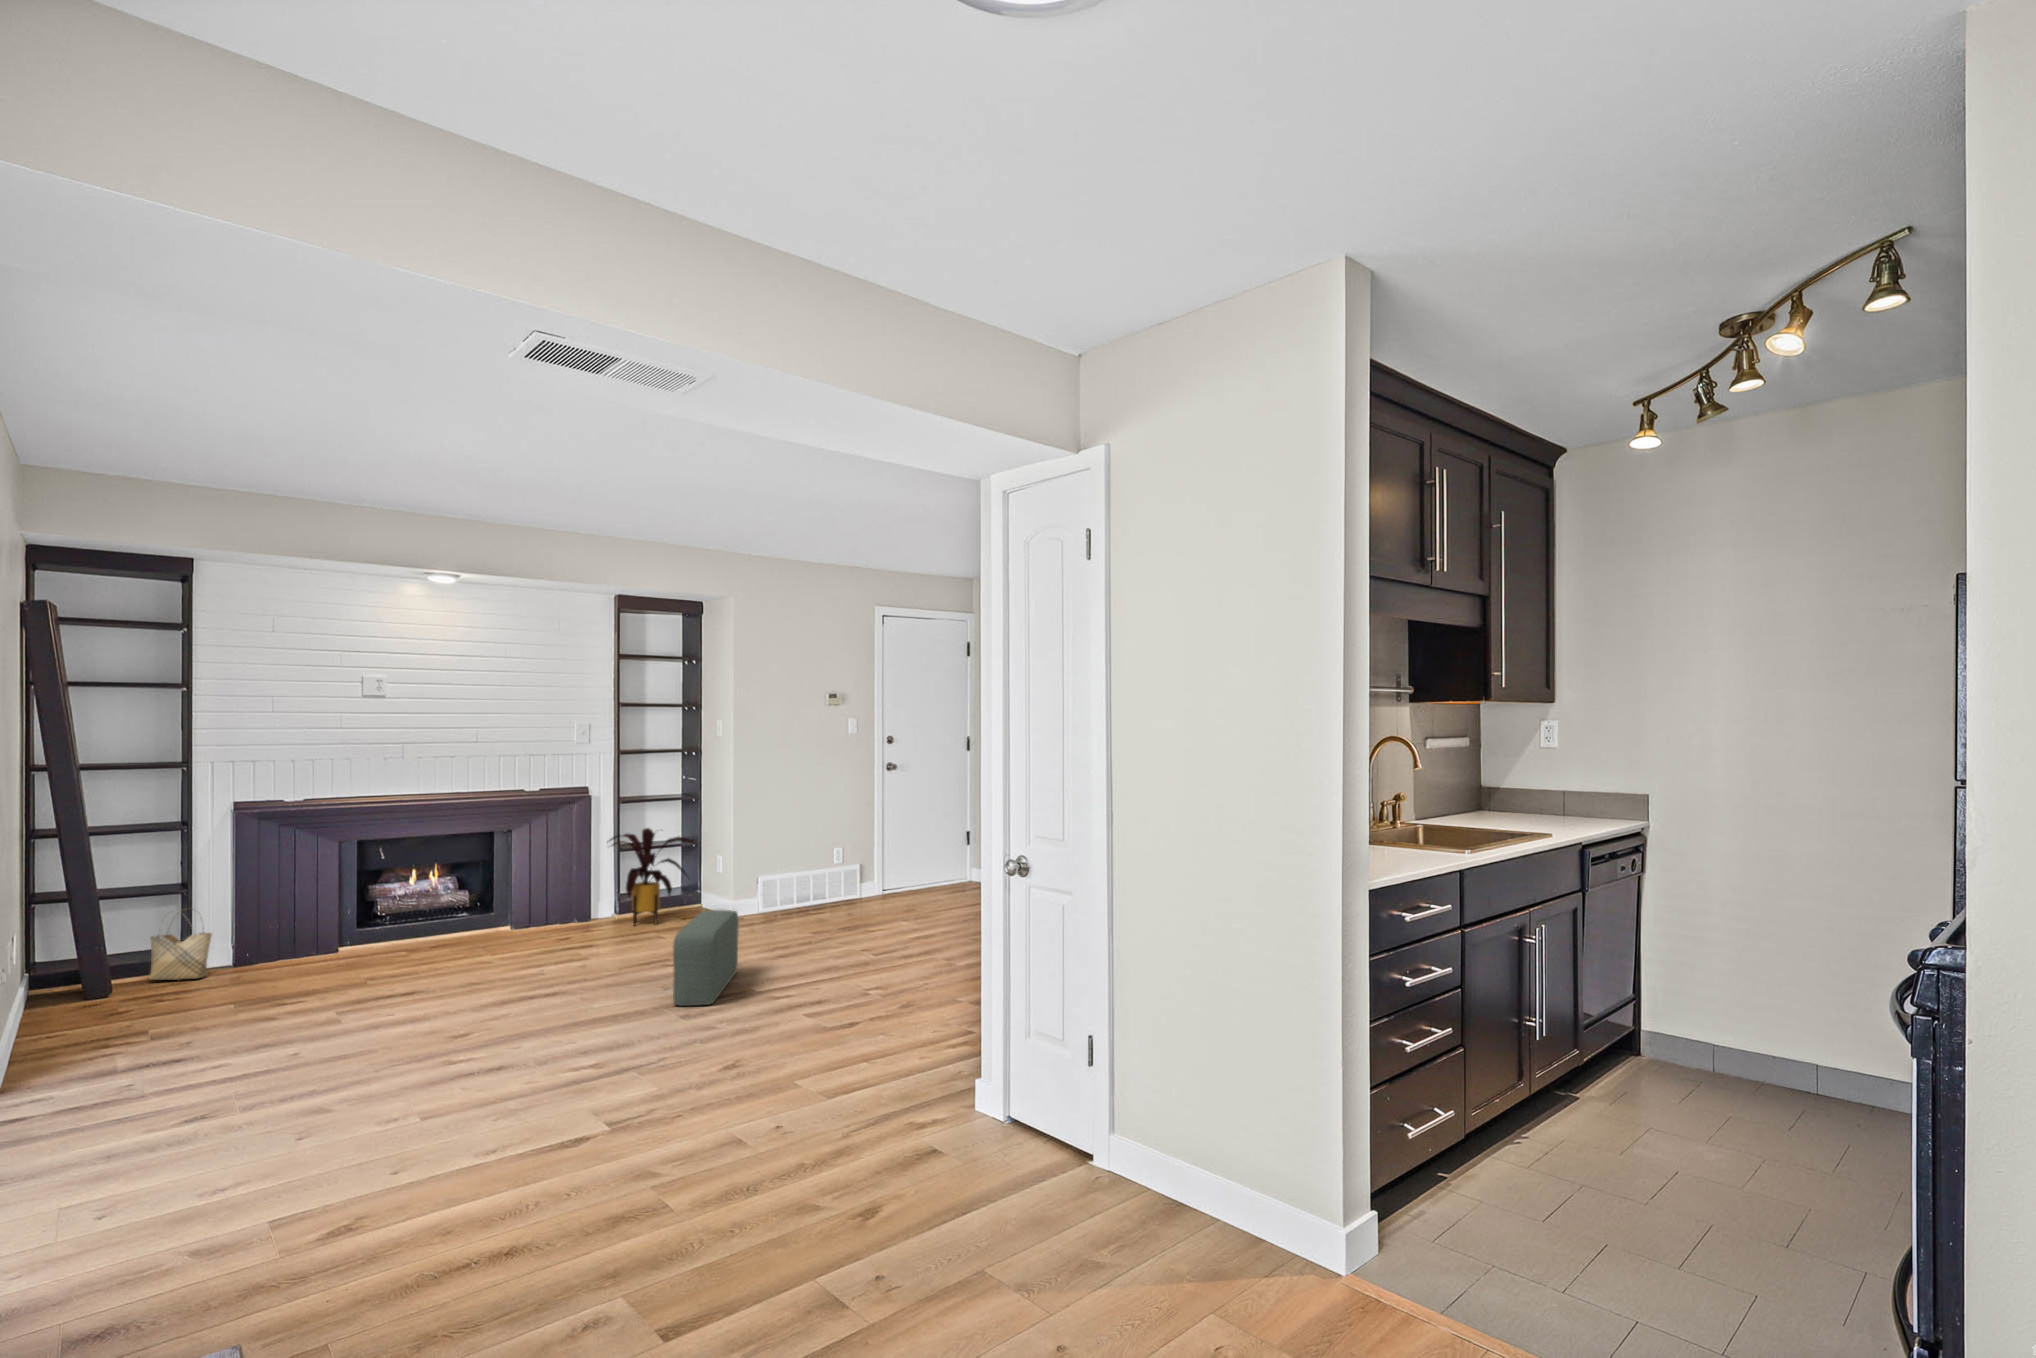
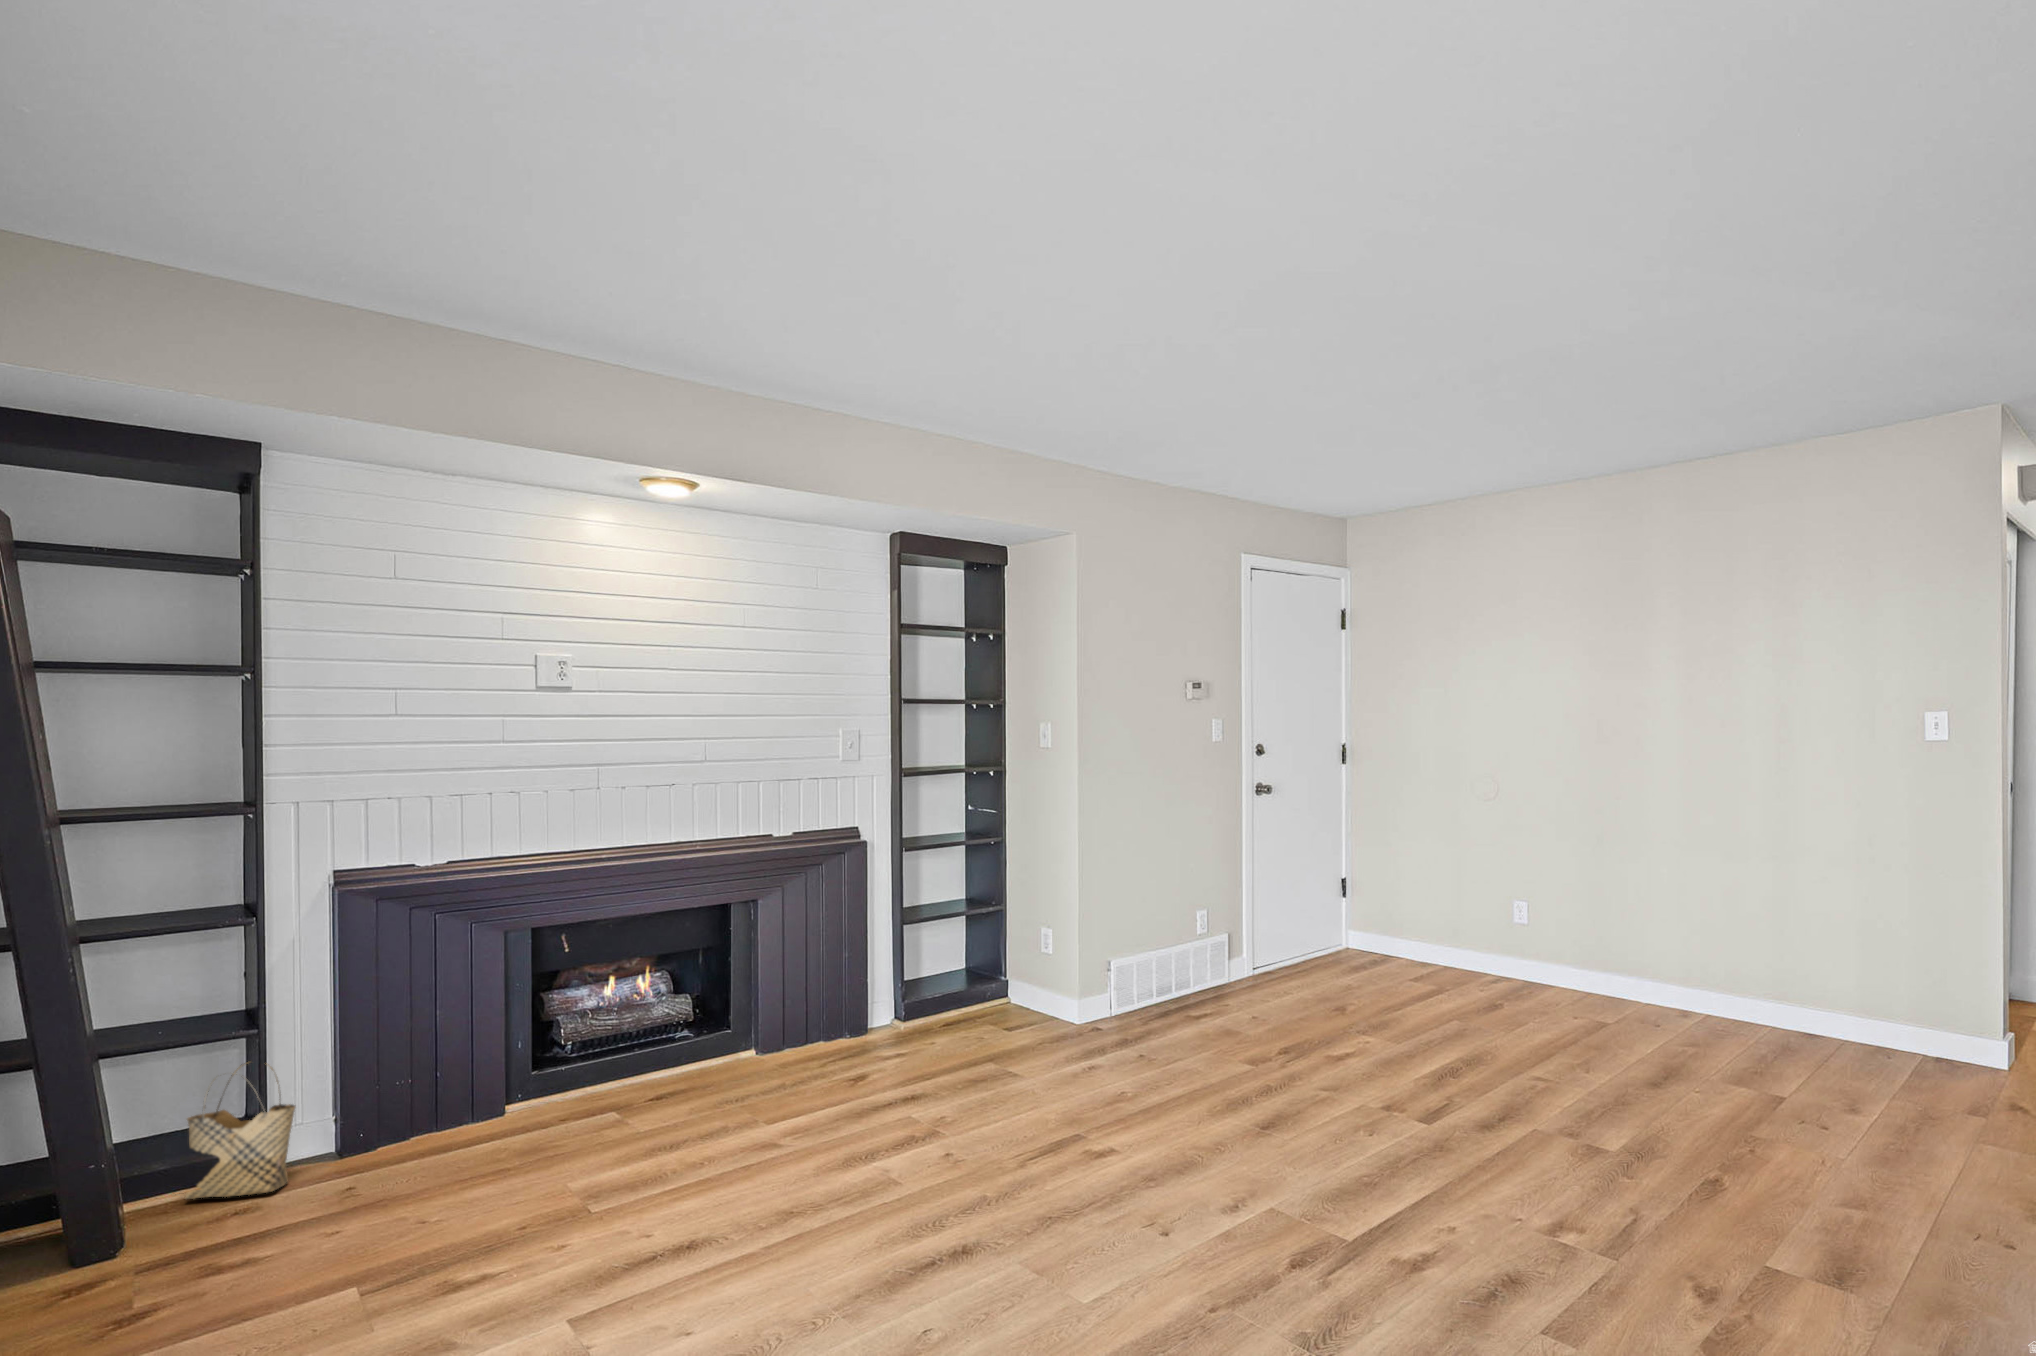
house plant: present [607,828,695,926] -> none [885,887,1036,1046]
pouf: present [673,910,739,1006] -> none [1167,1060,1301,1298]

